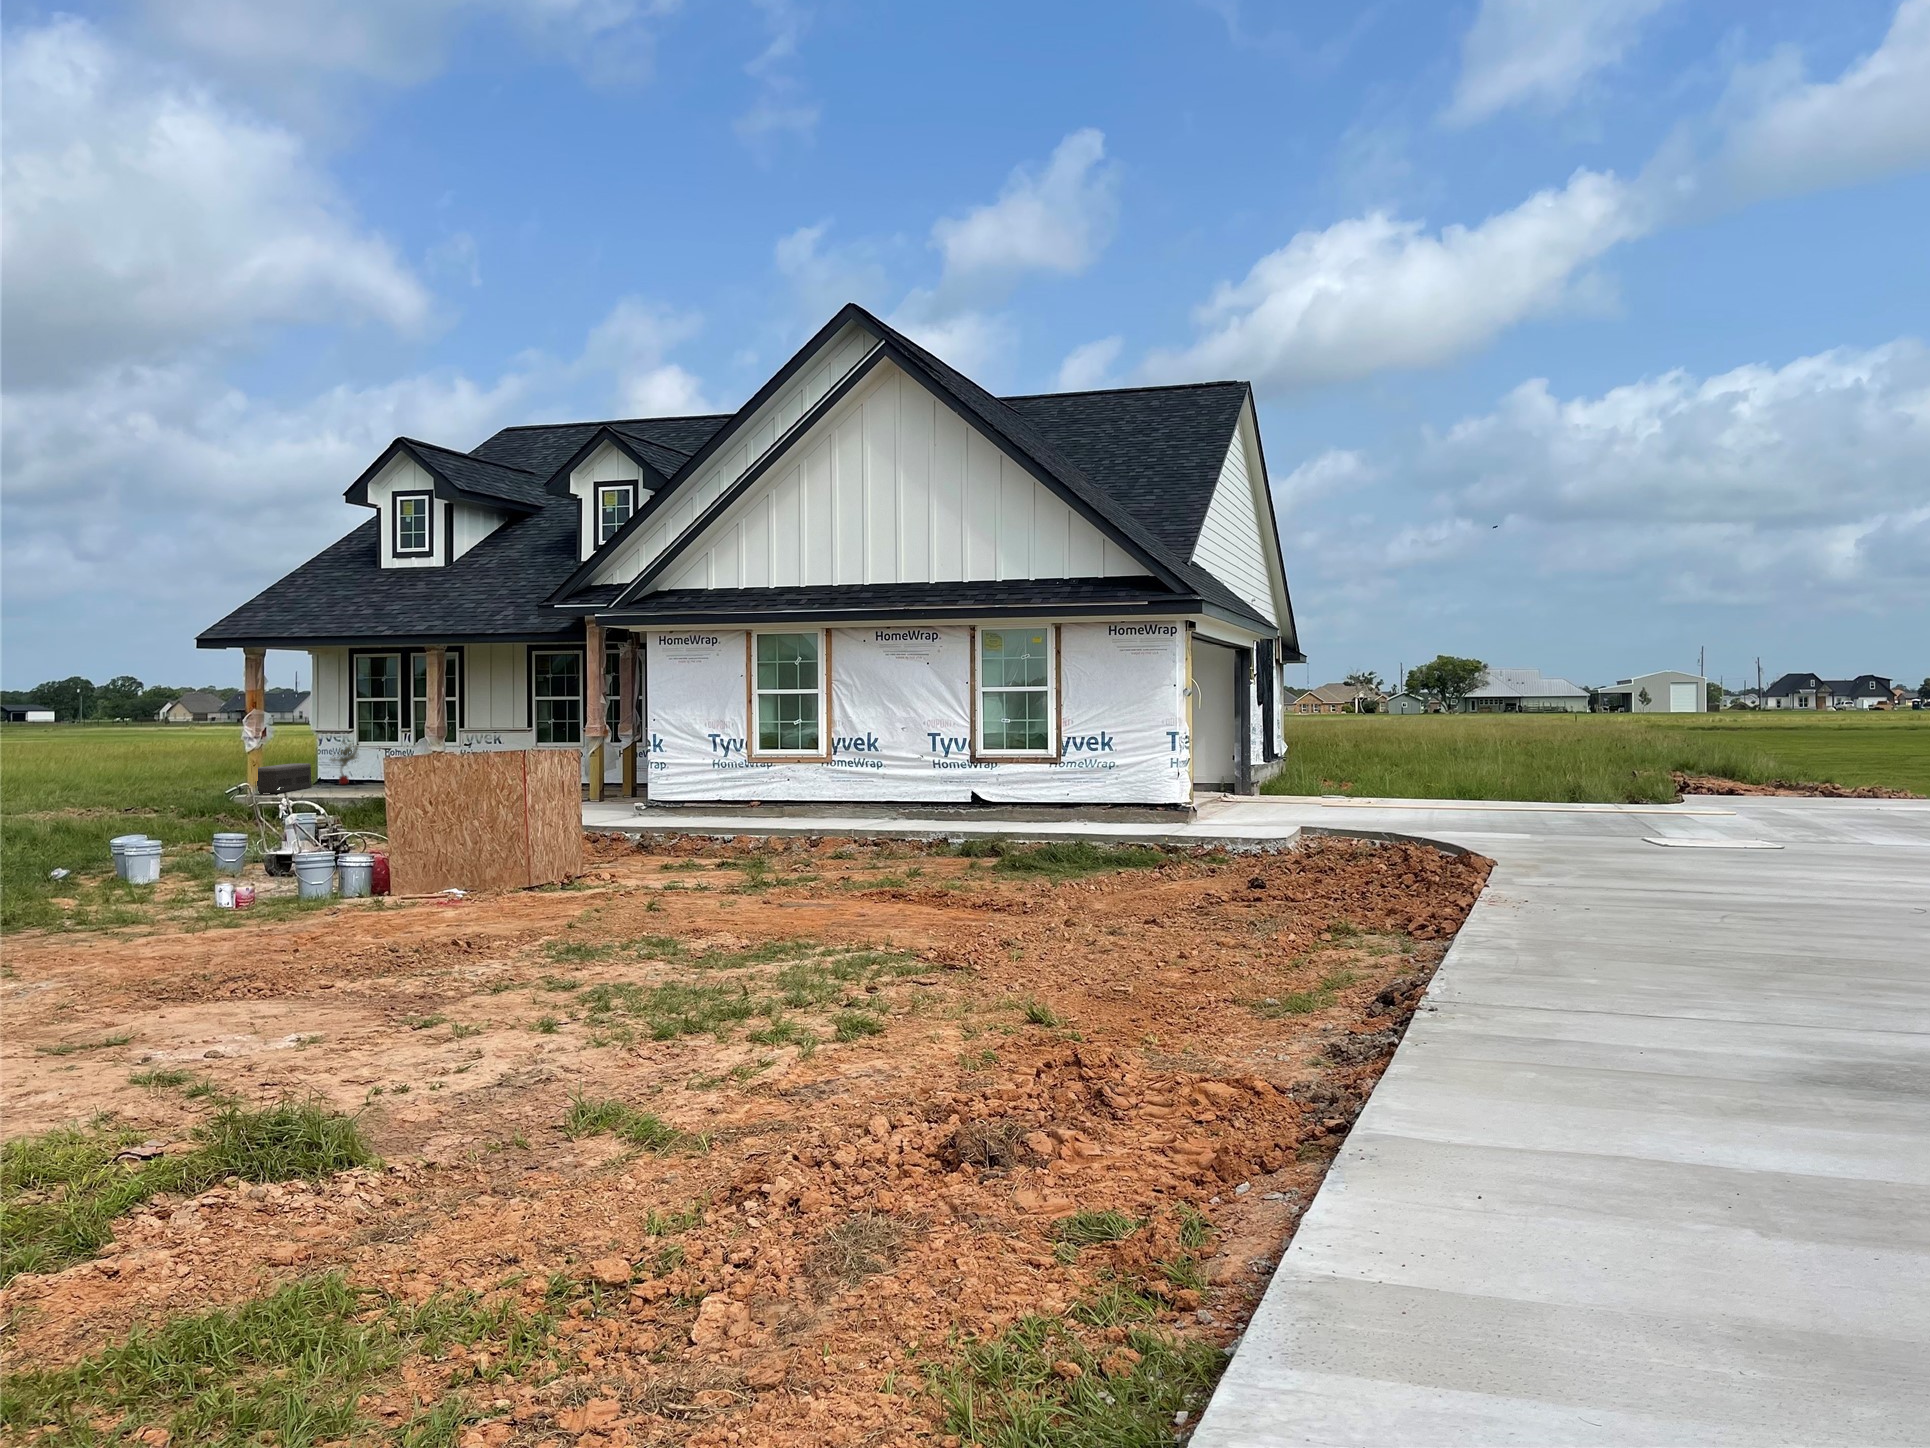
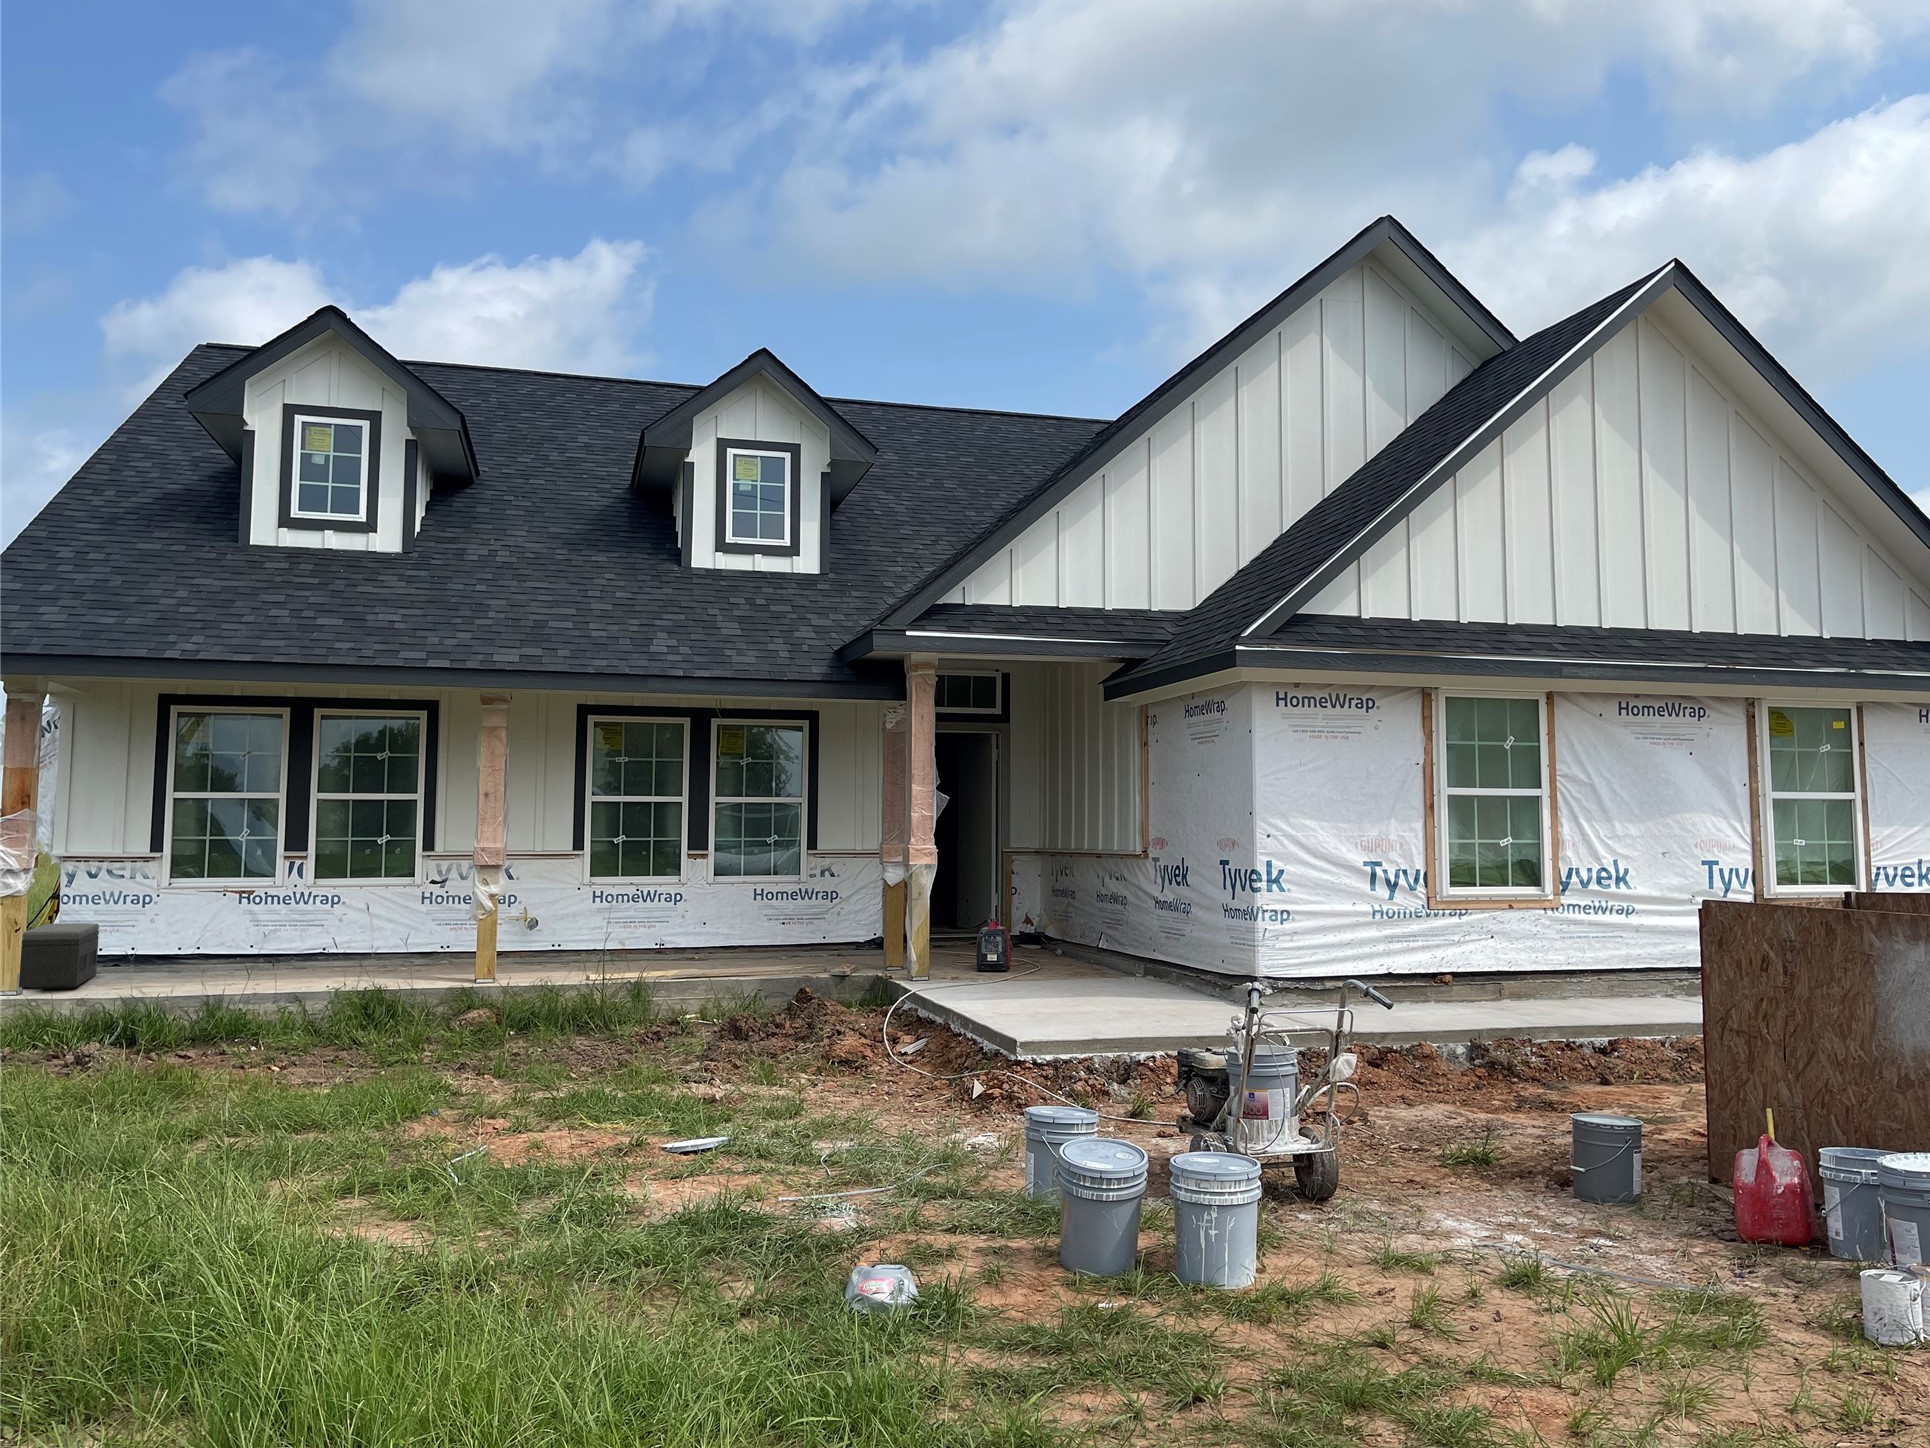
potted tree: present [331,741,358,785] -> none [111,874,195,968]

